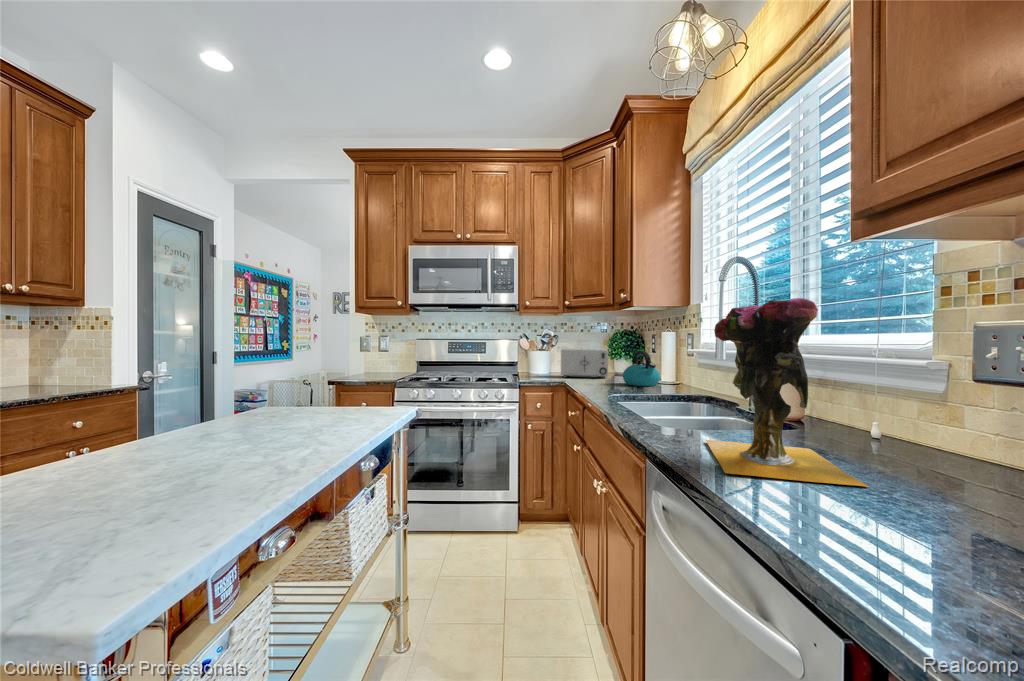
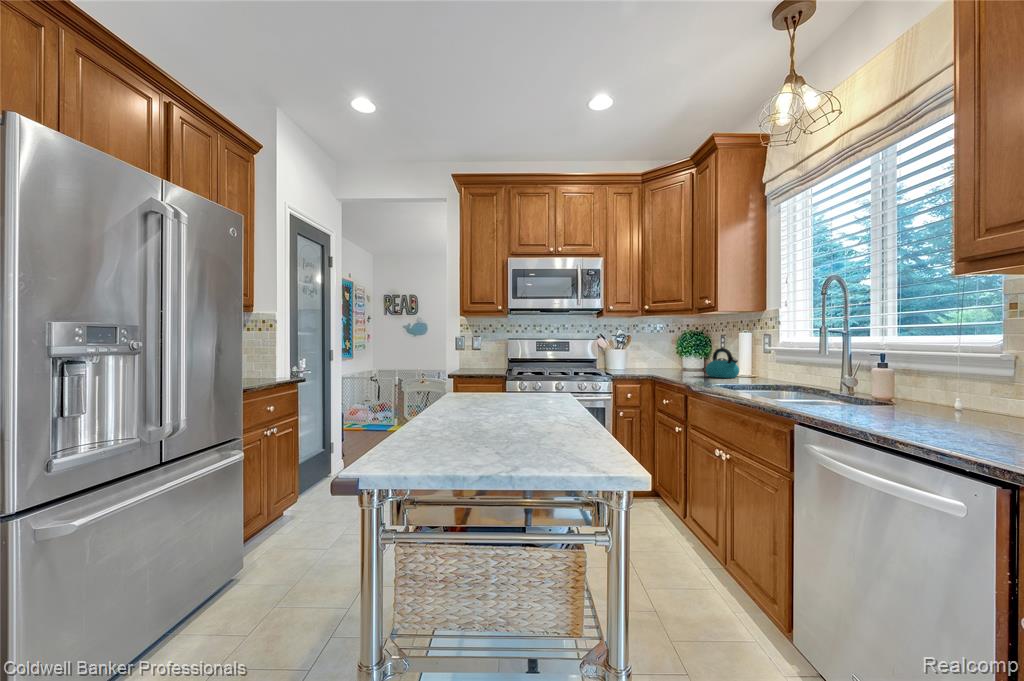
vase: present [706,298,868,487] -> none [837,313,975,431]
toaster: present [561,348,608,378] -> none [639,347,684,373]

